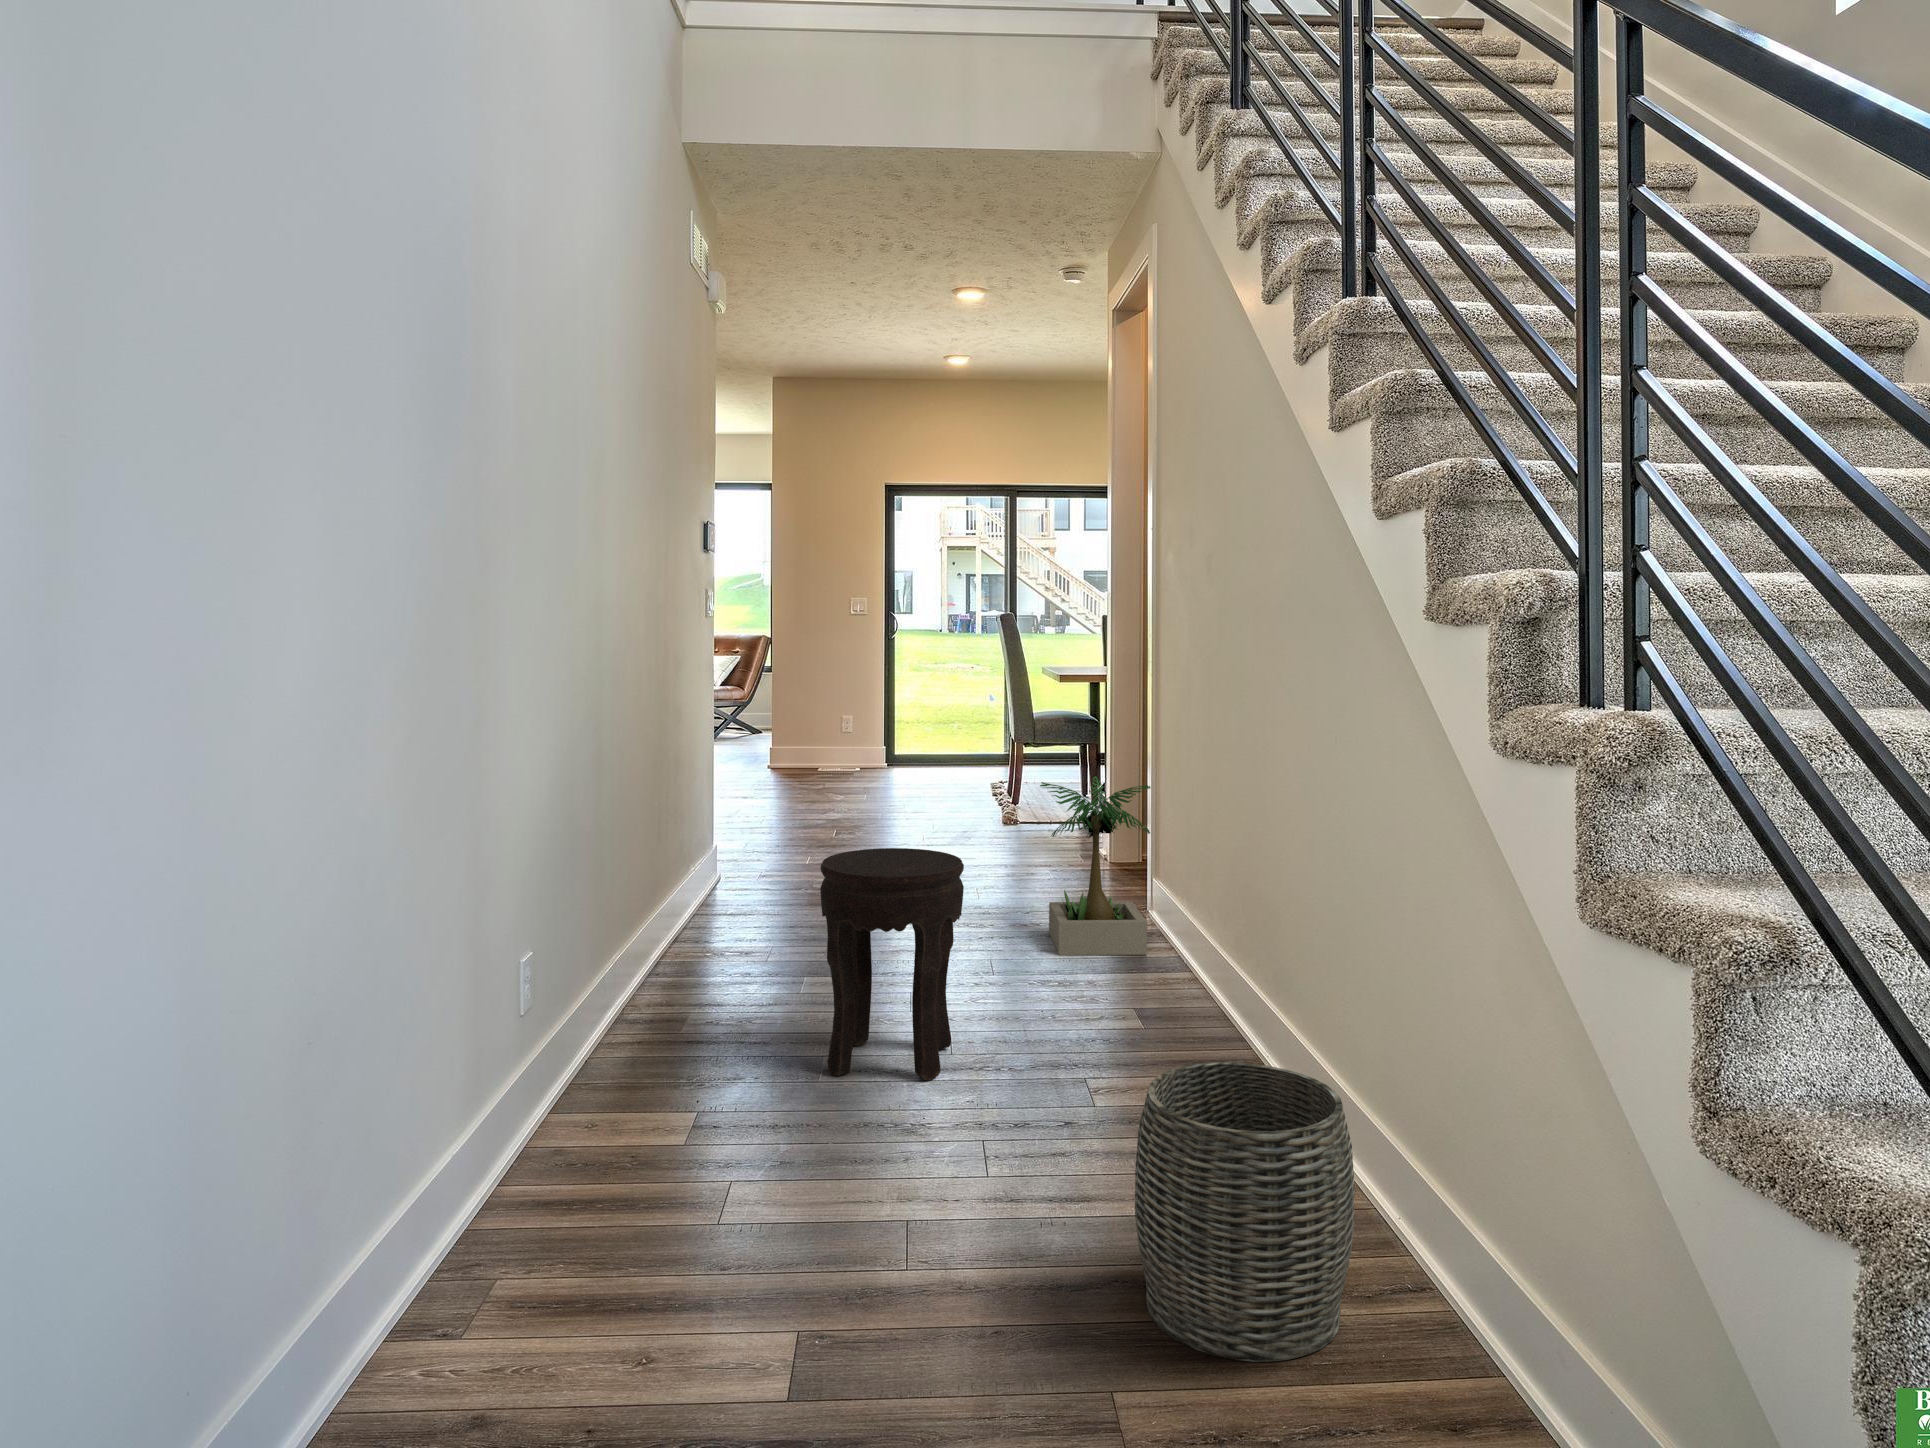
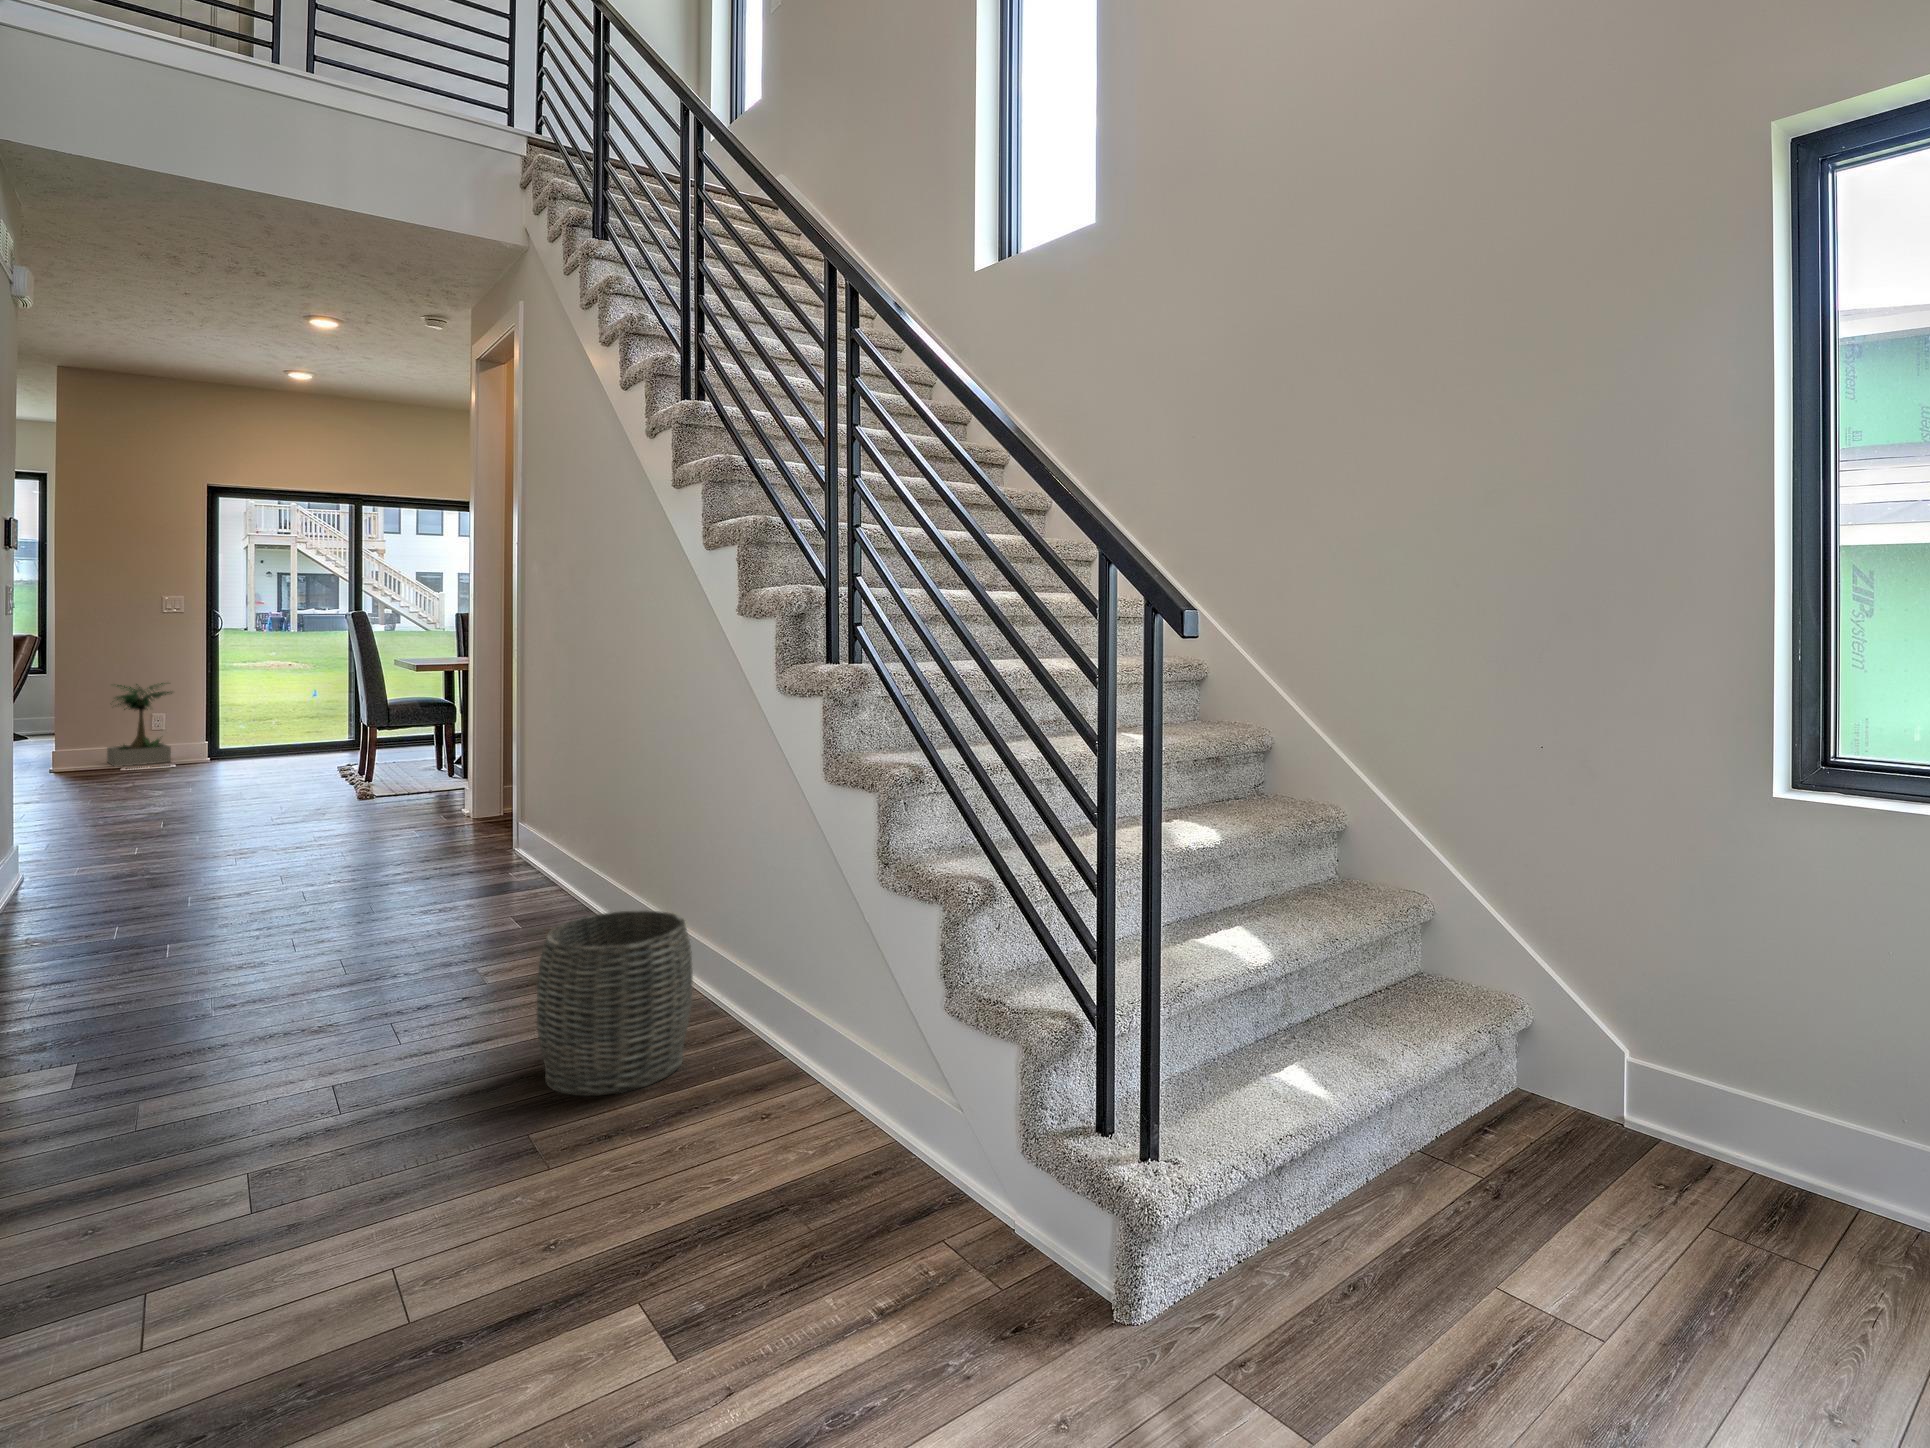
potted plant: present [1040,776,1150,955] -> present [107,683,172,767]
side table: present [820,848,964,1081] -> none [209,810,360,1009]

